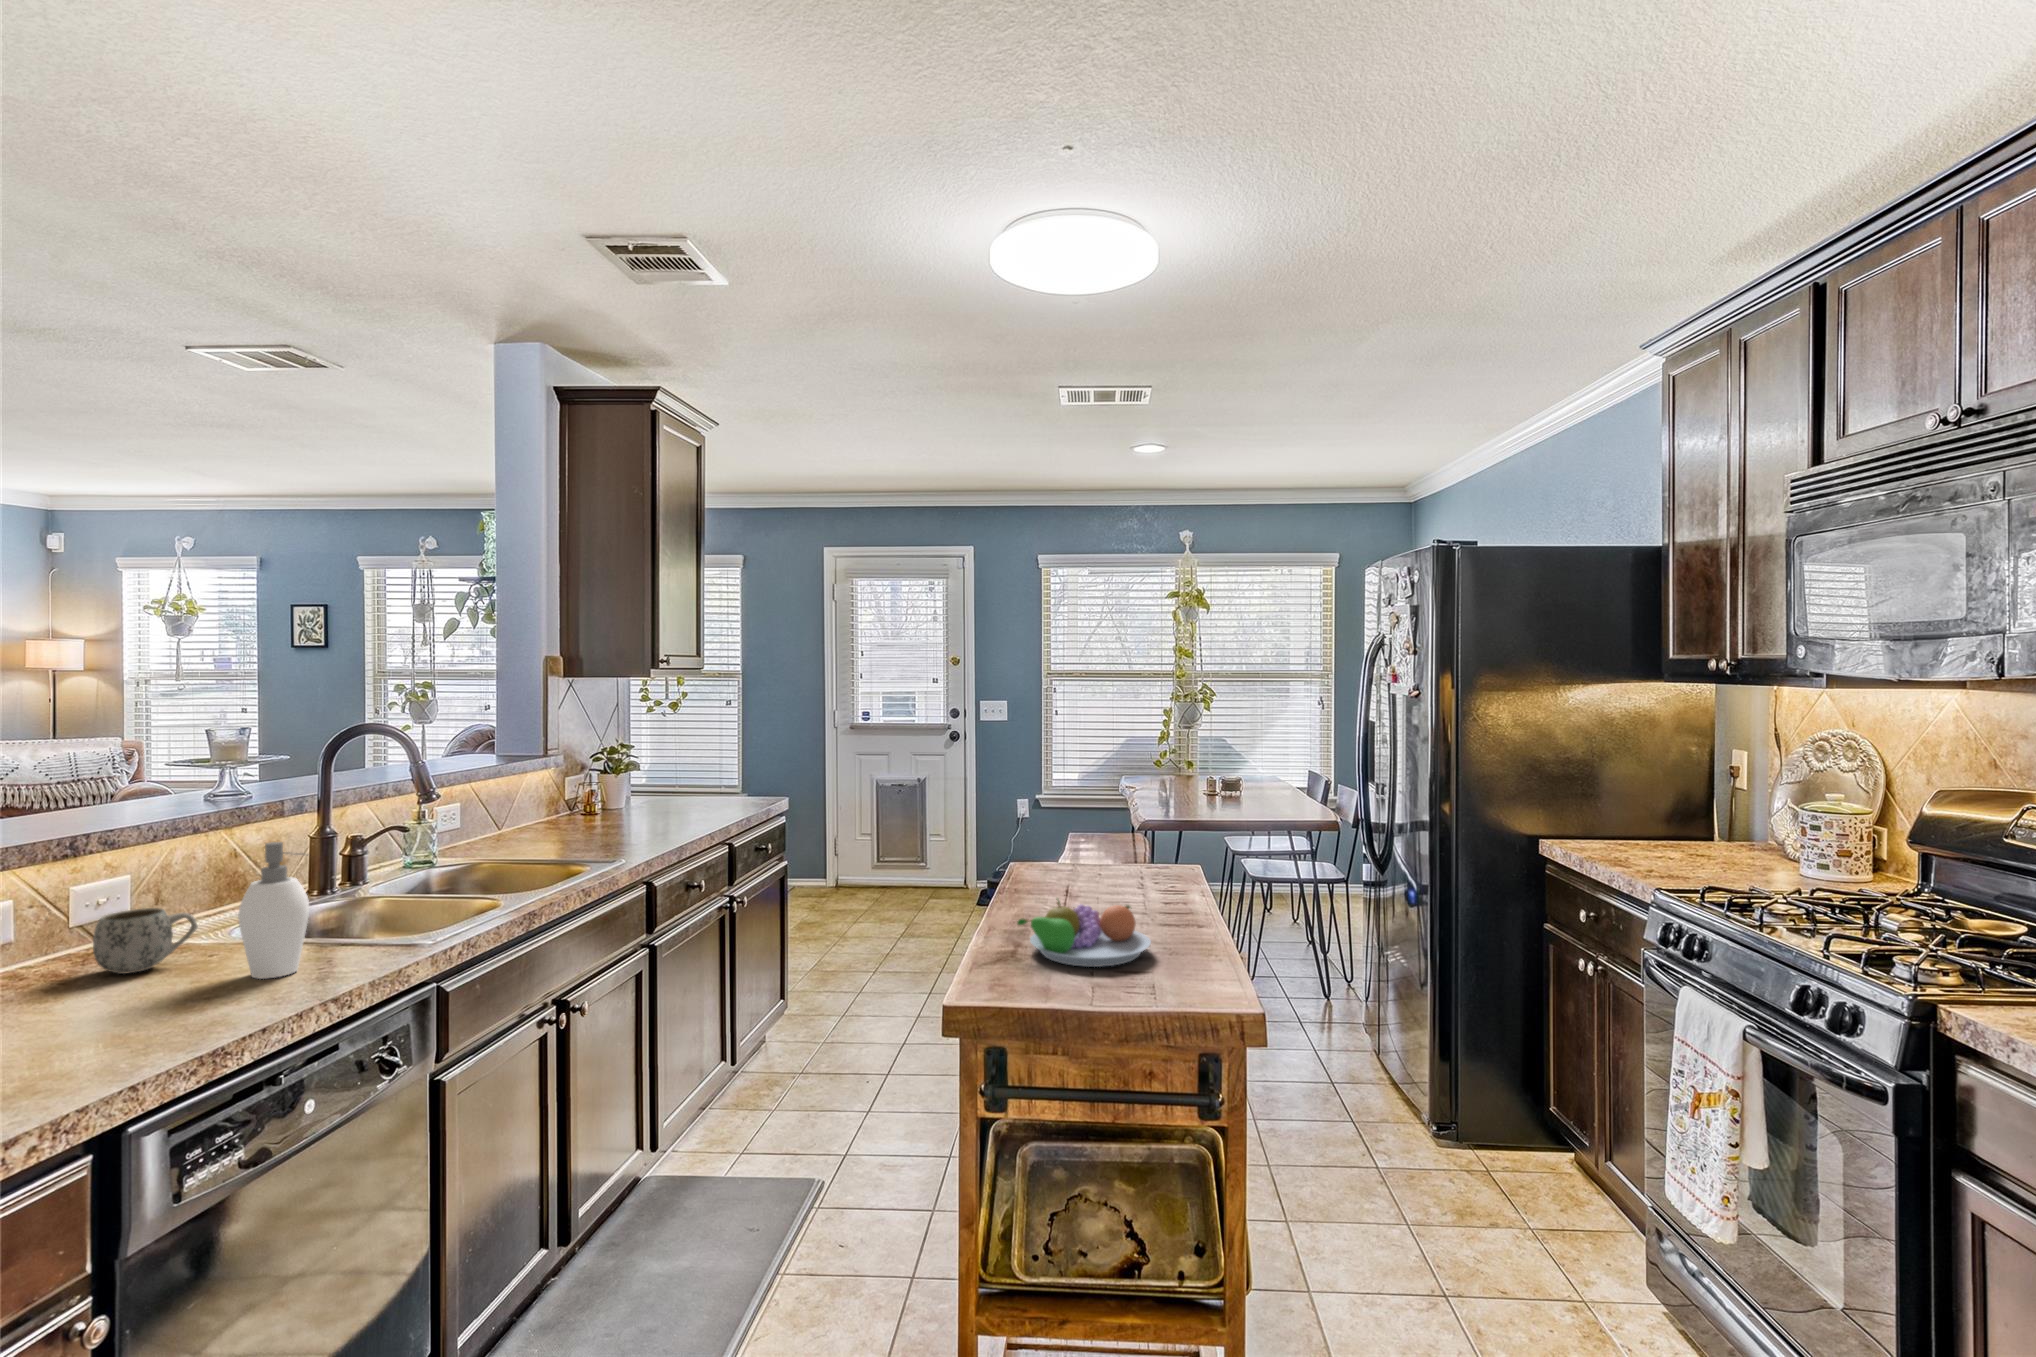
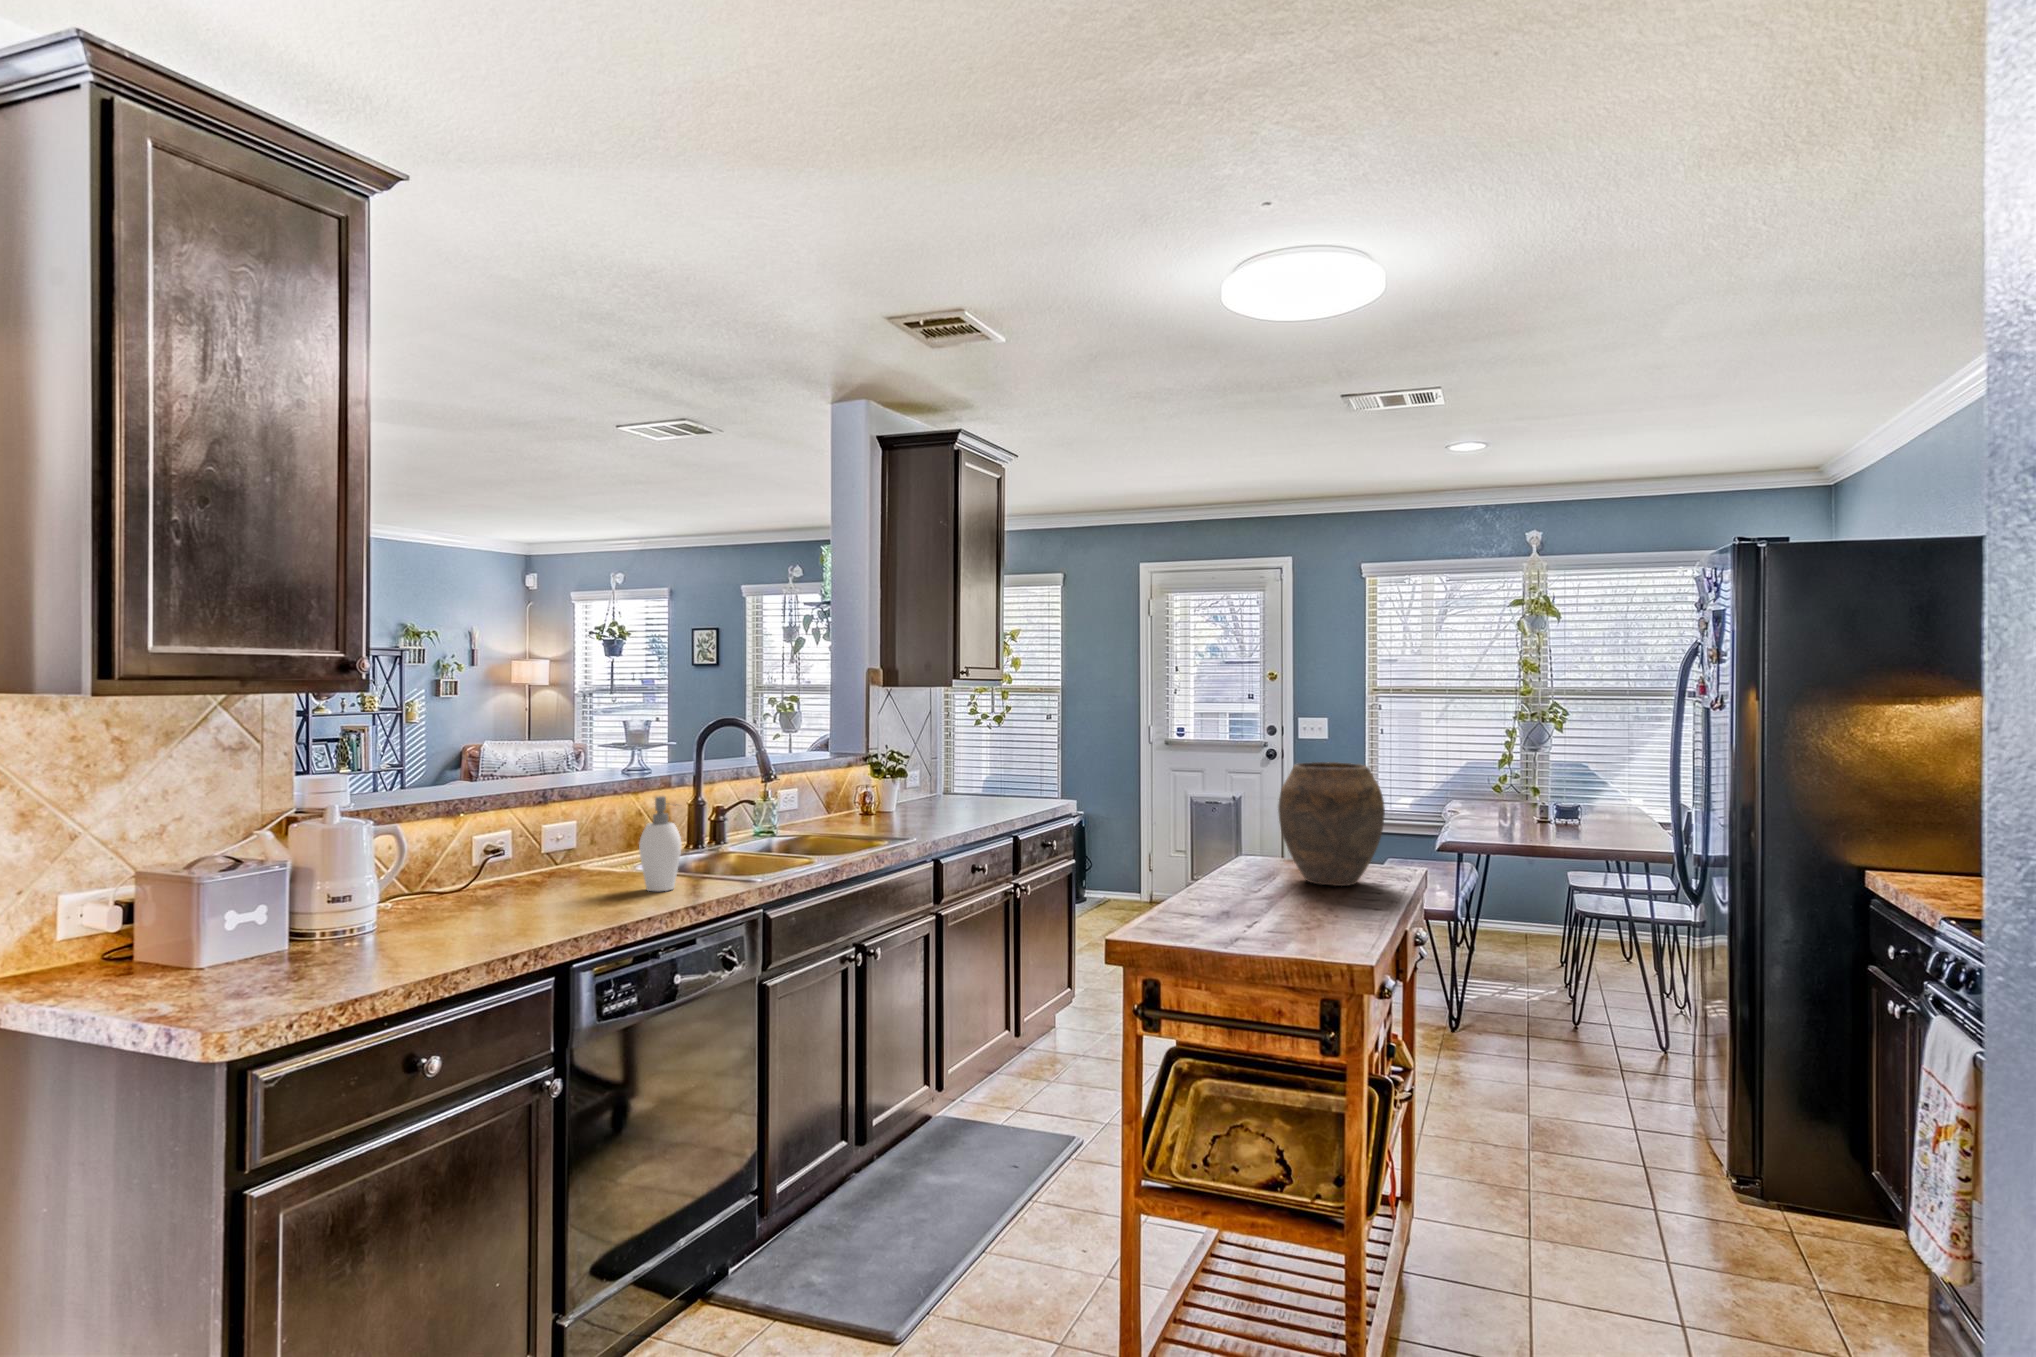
vase: none [1063,760,1171,892] -> present [1278,762,1385,886]
fruit bowl: present [1017,899,1151,967] -> none [1197,875,1319,933]
mug: present [93,908,198,974] -> none [558,840,616,883]

